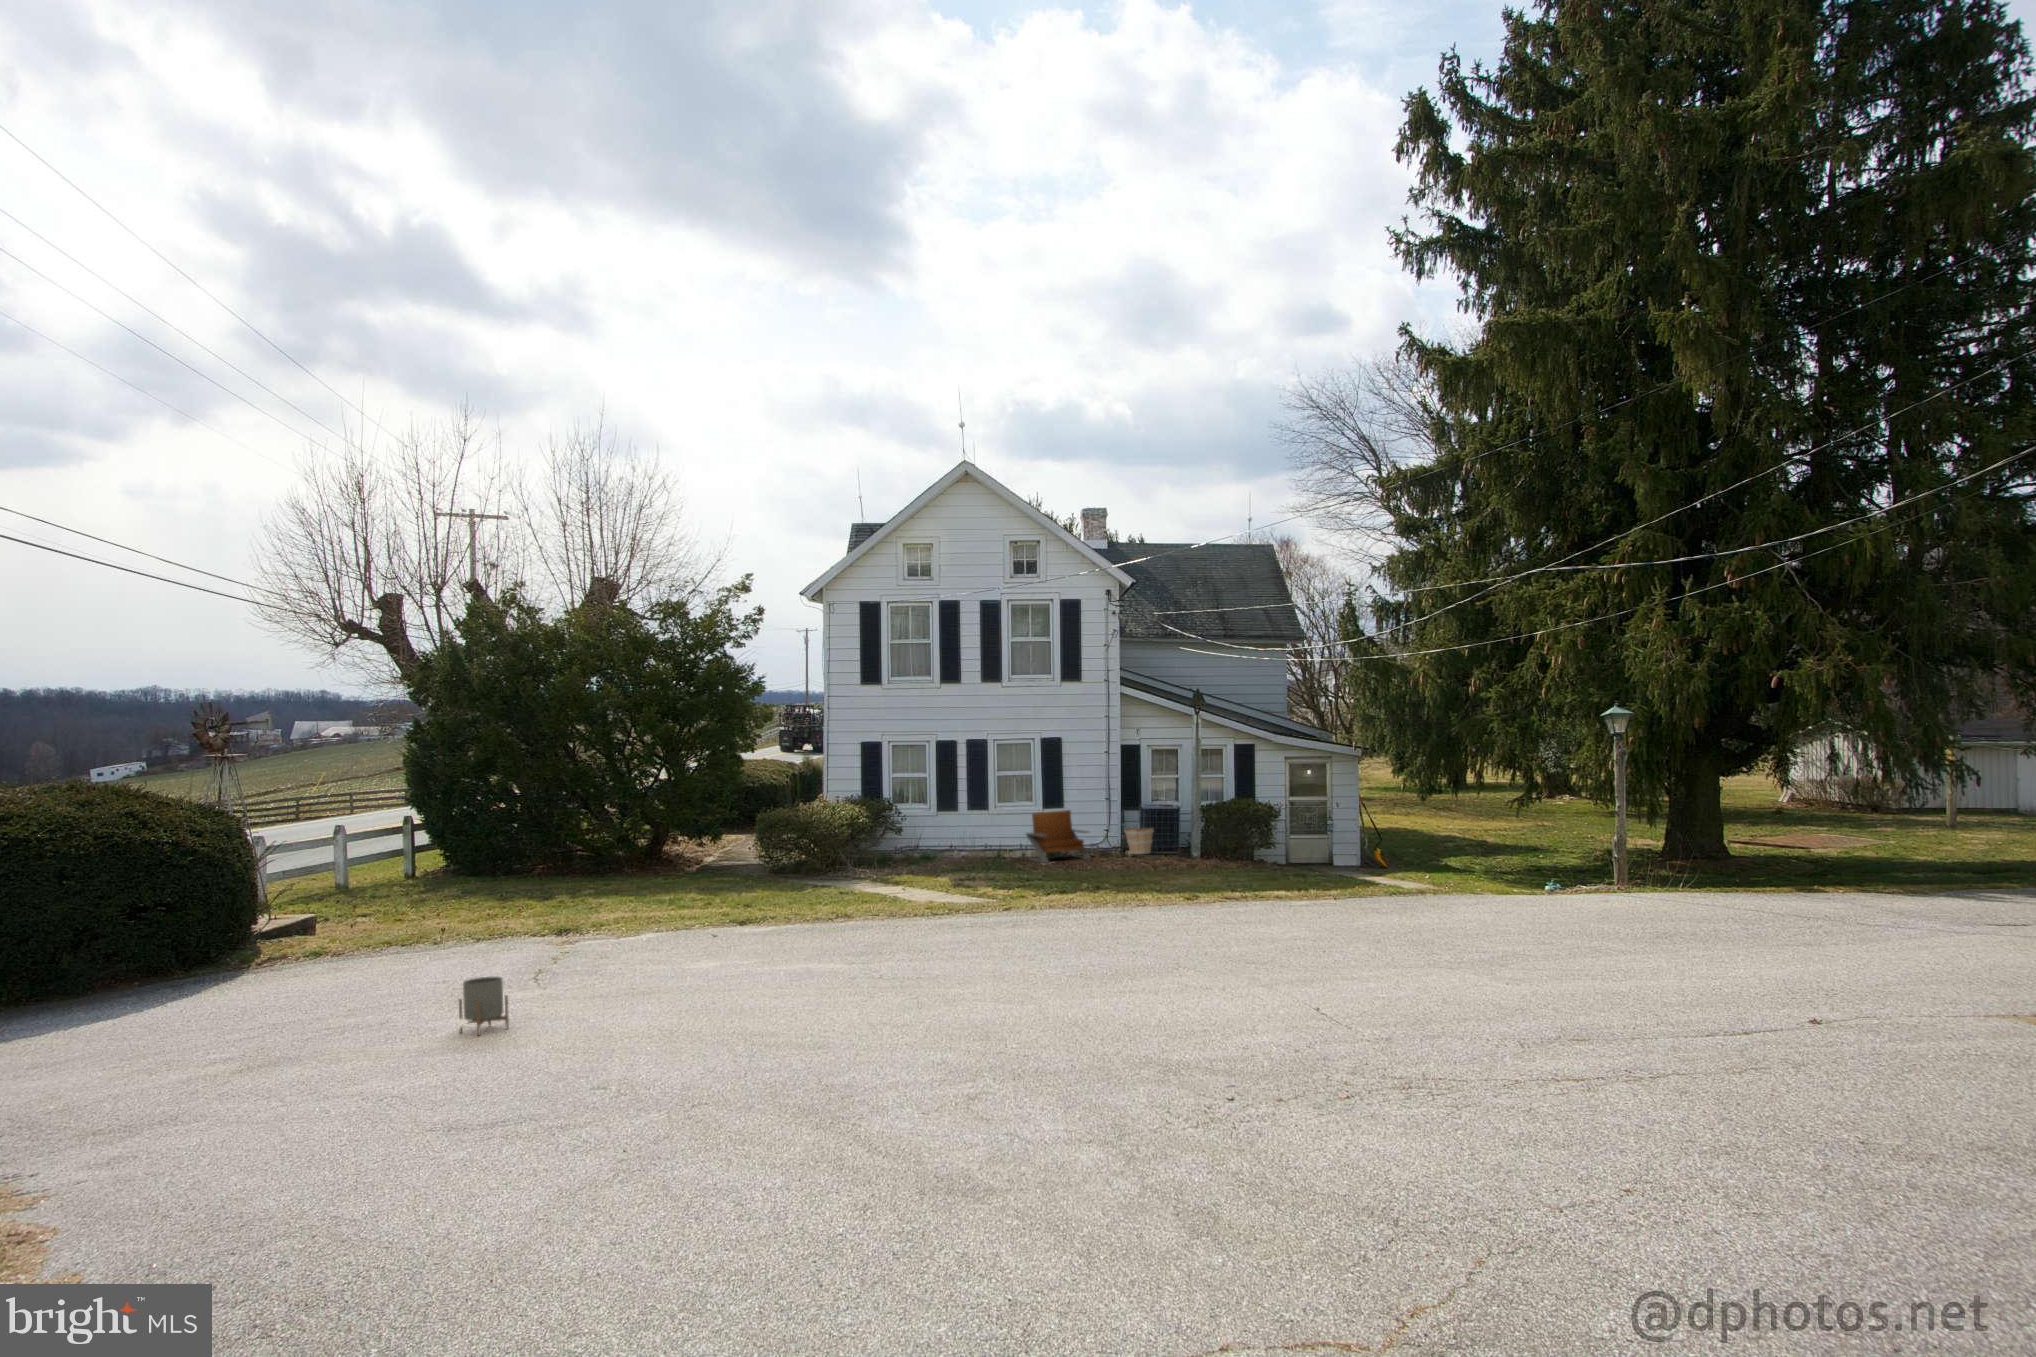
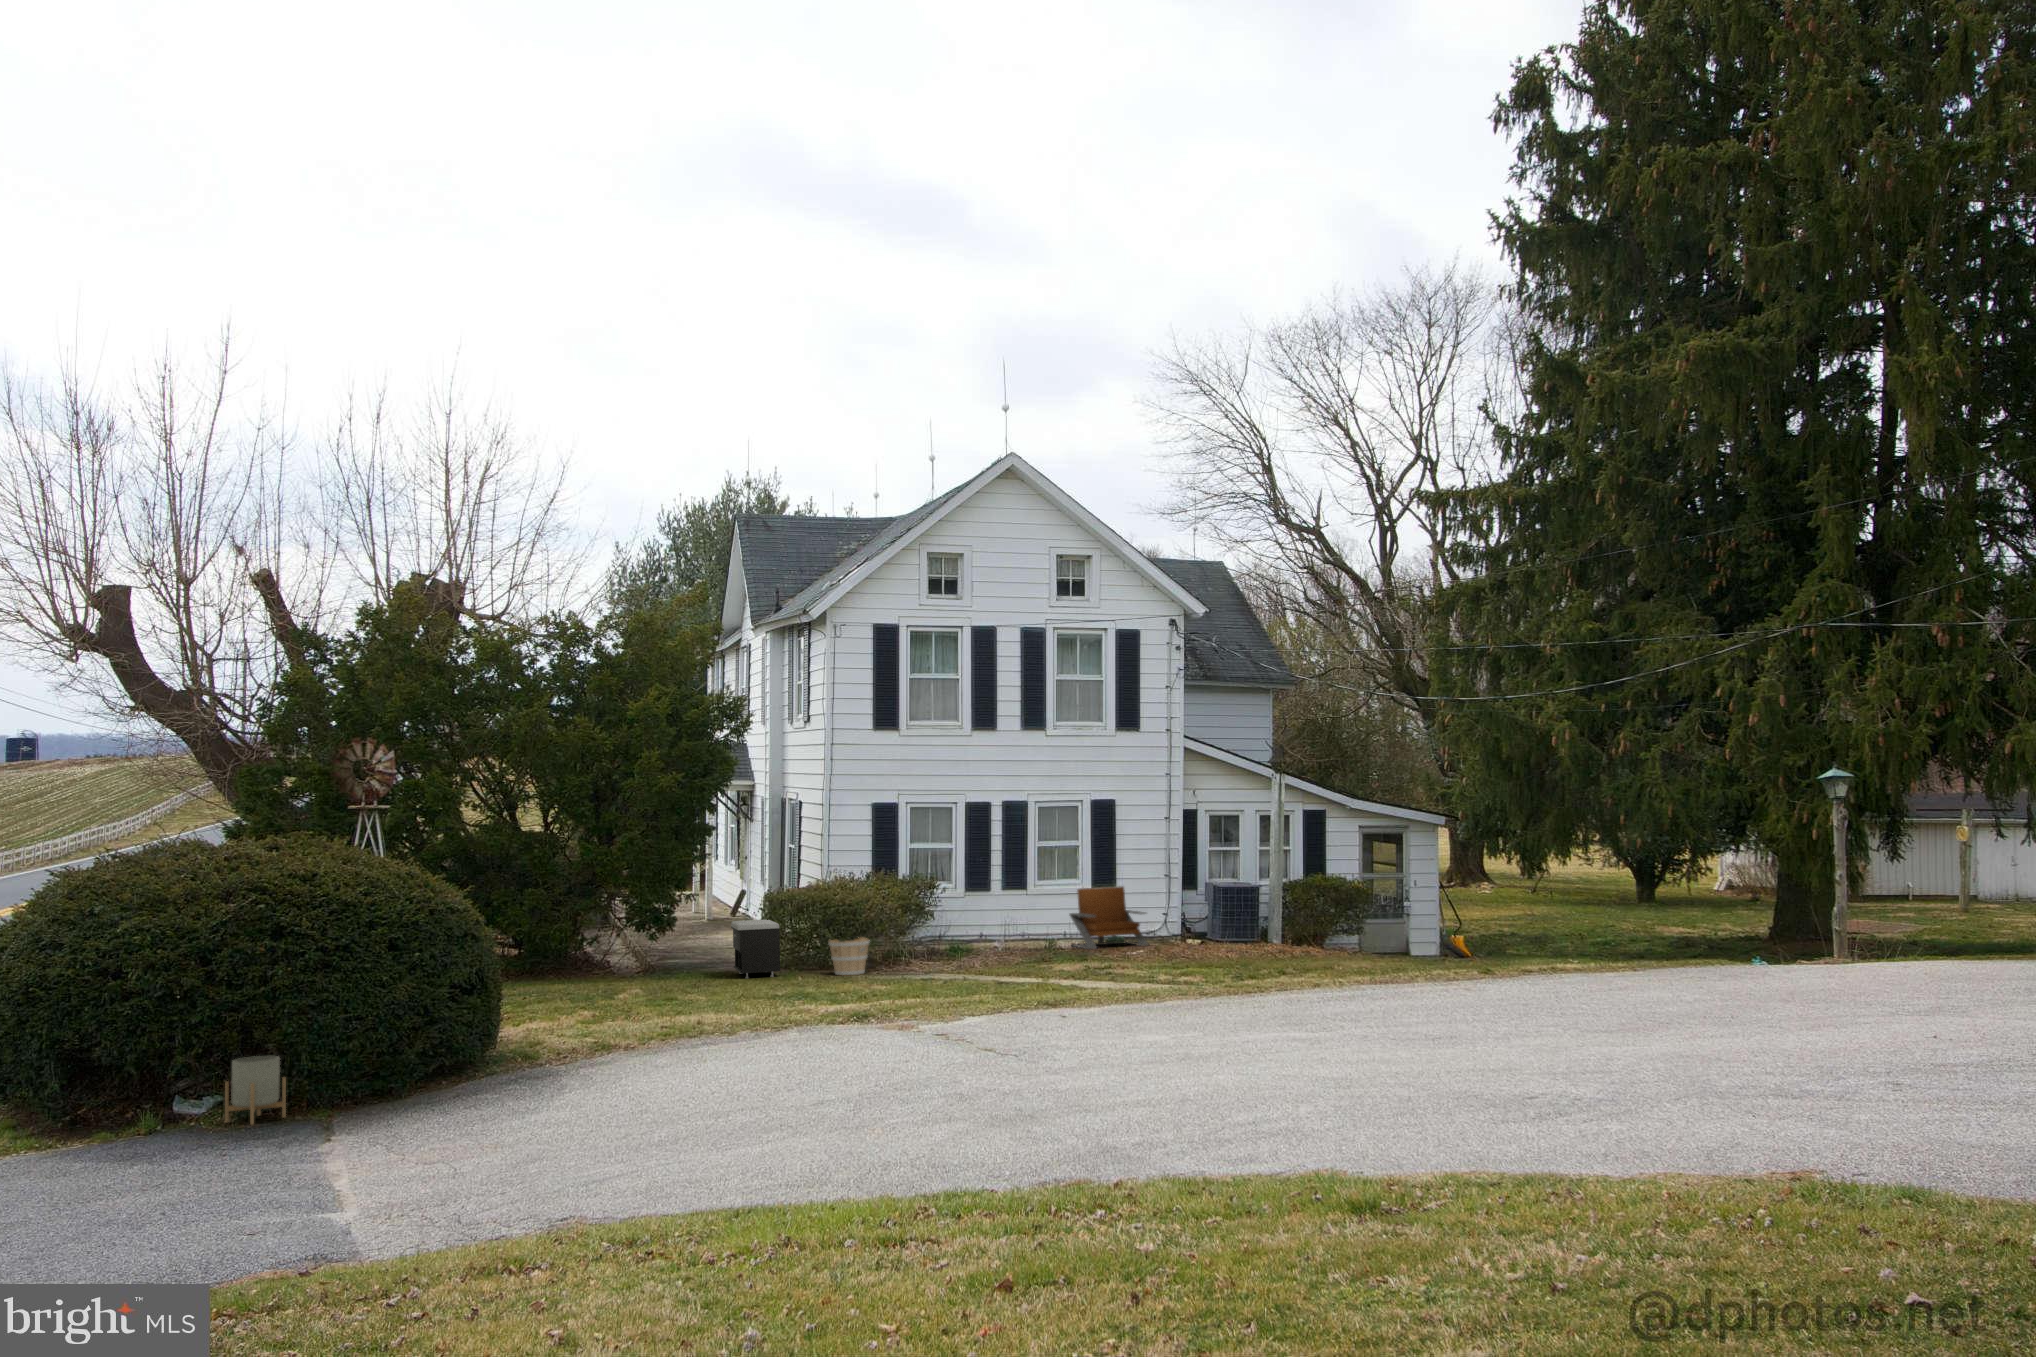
wooden bucket: present [1125,828,1153,854] -> present [829,937,869,975]
storage bench: none [744,846,786,896] -> present [731,919,780,978]
planter: present [459,977,509,1036] -> present [225,1056,286,1125]

